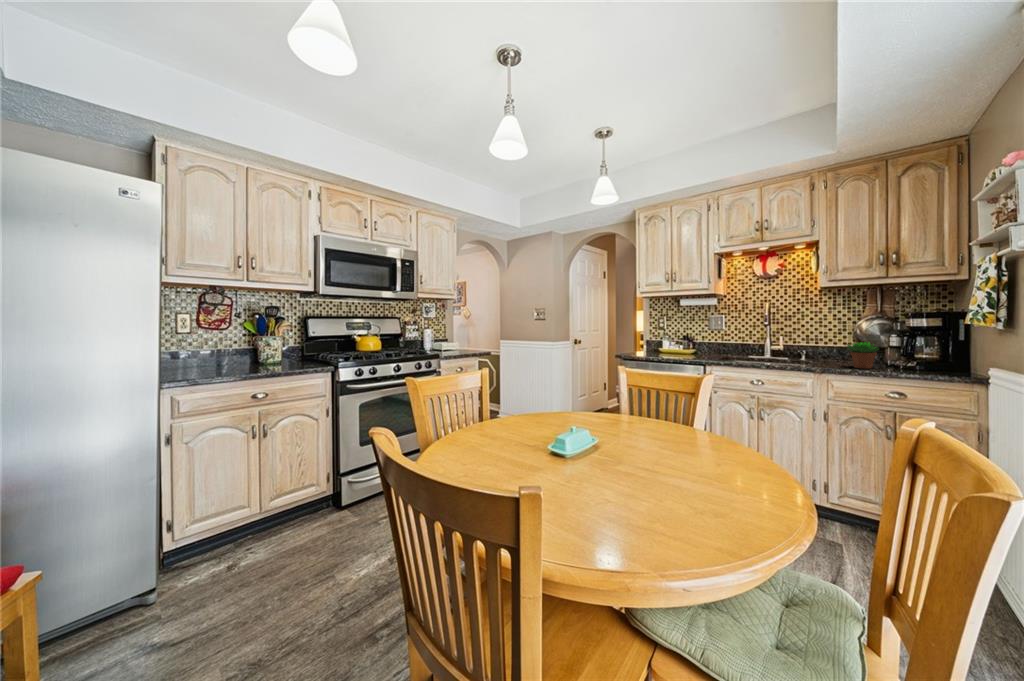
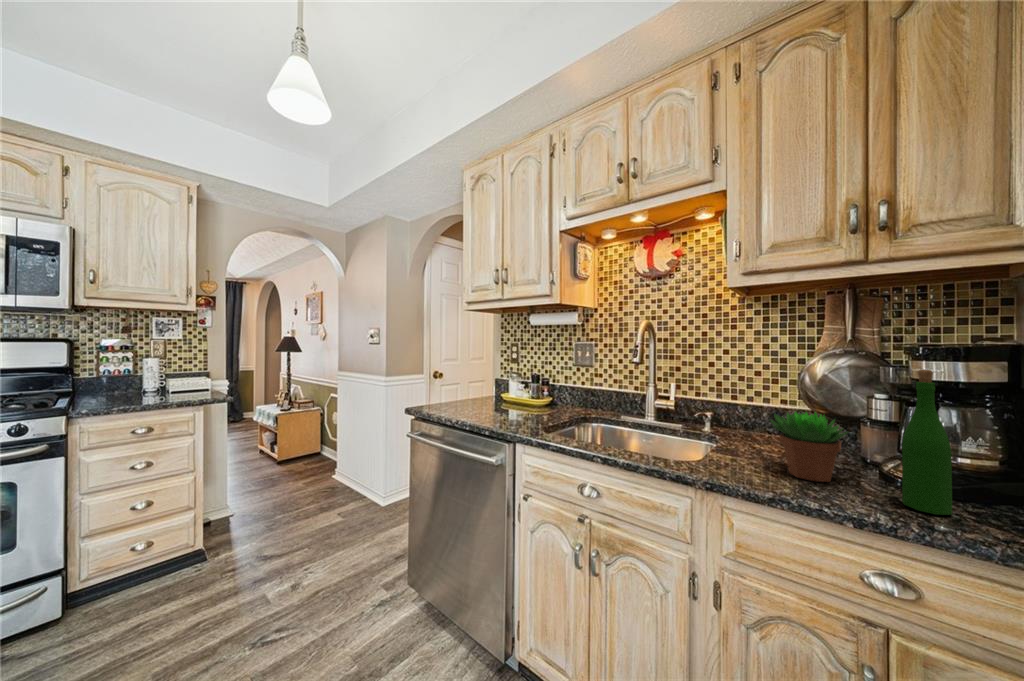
wine bottle: none [900,321,917,372] -> present [902,369,952,515]

